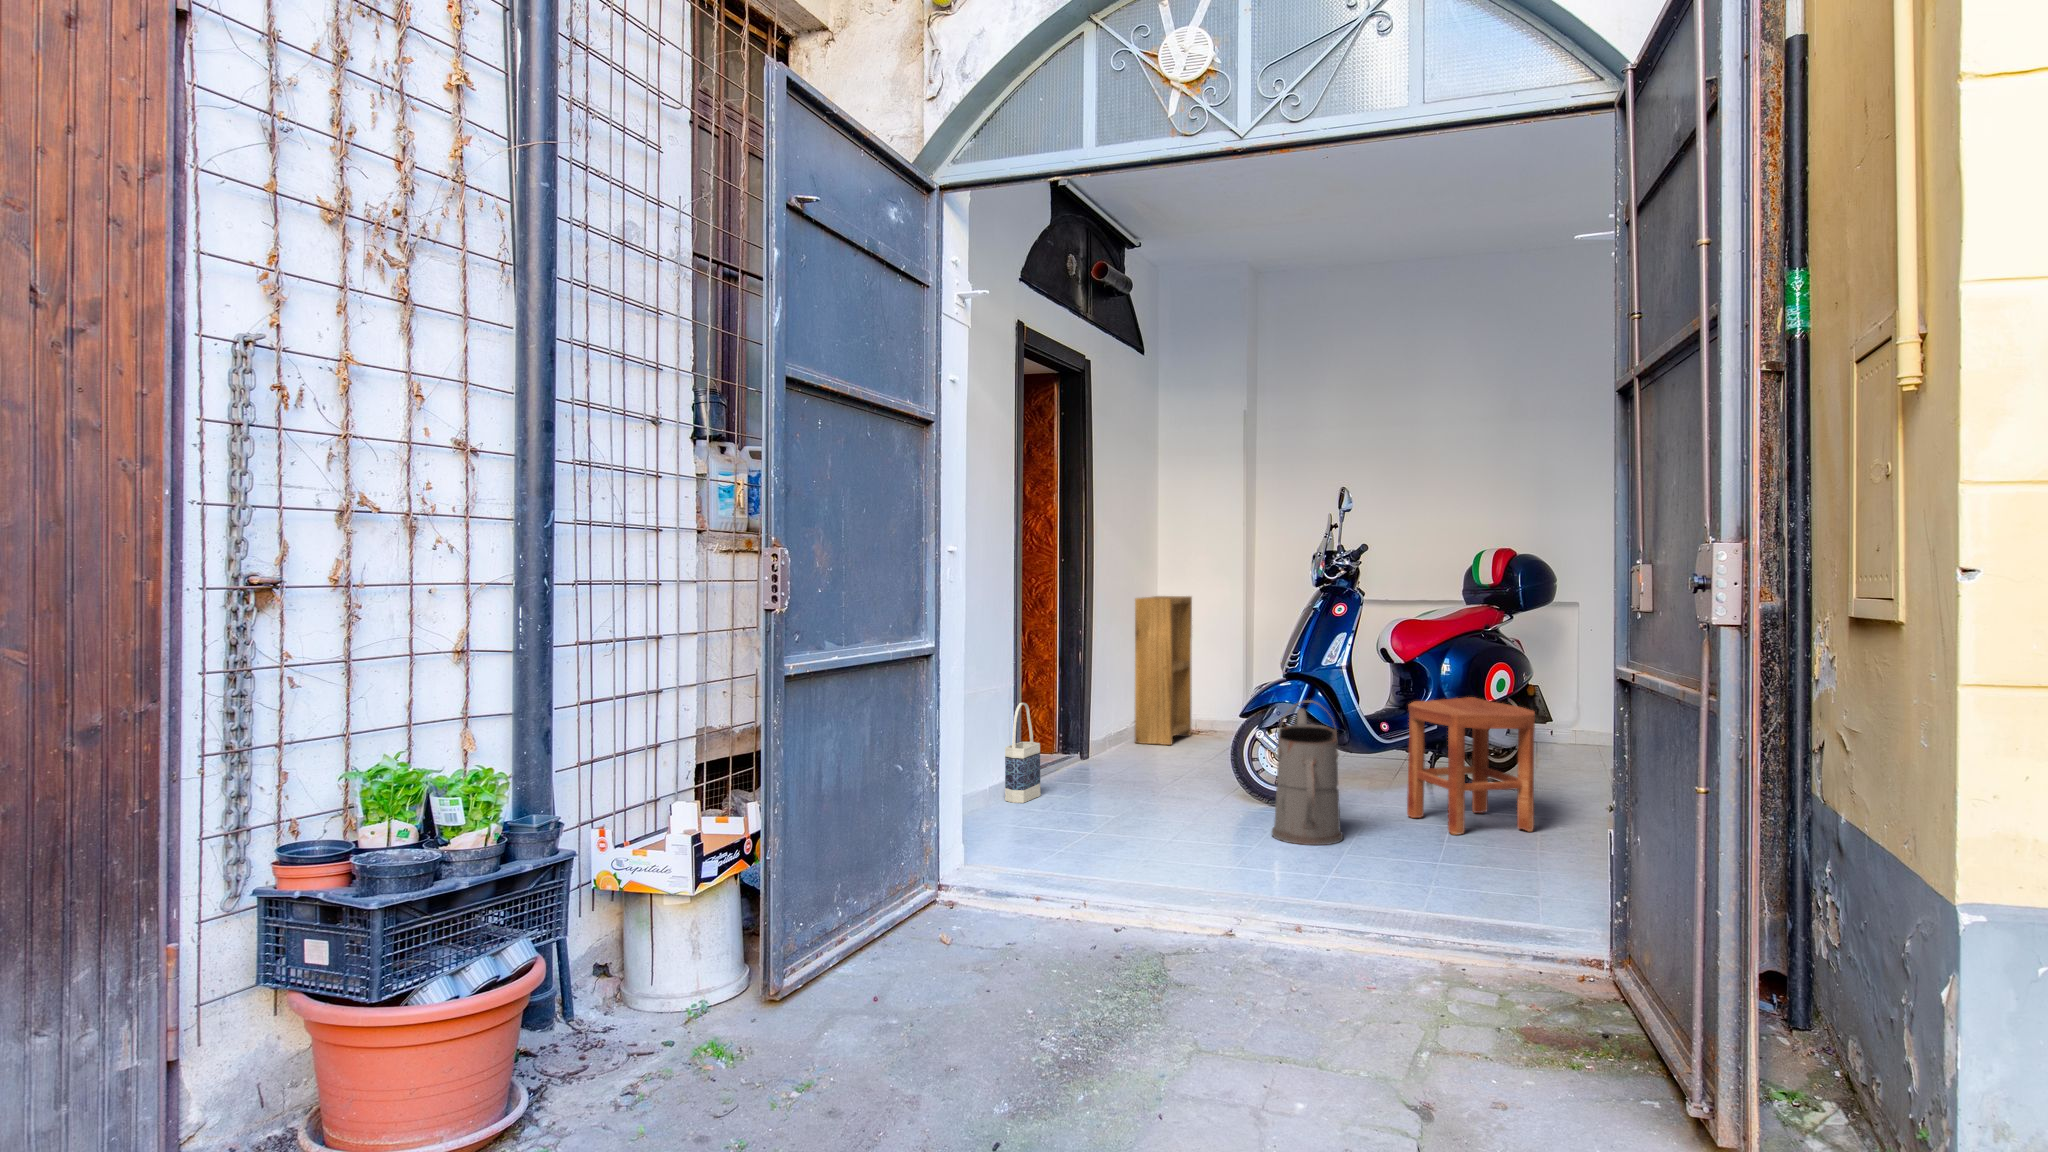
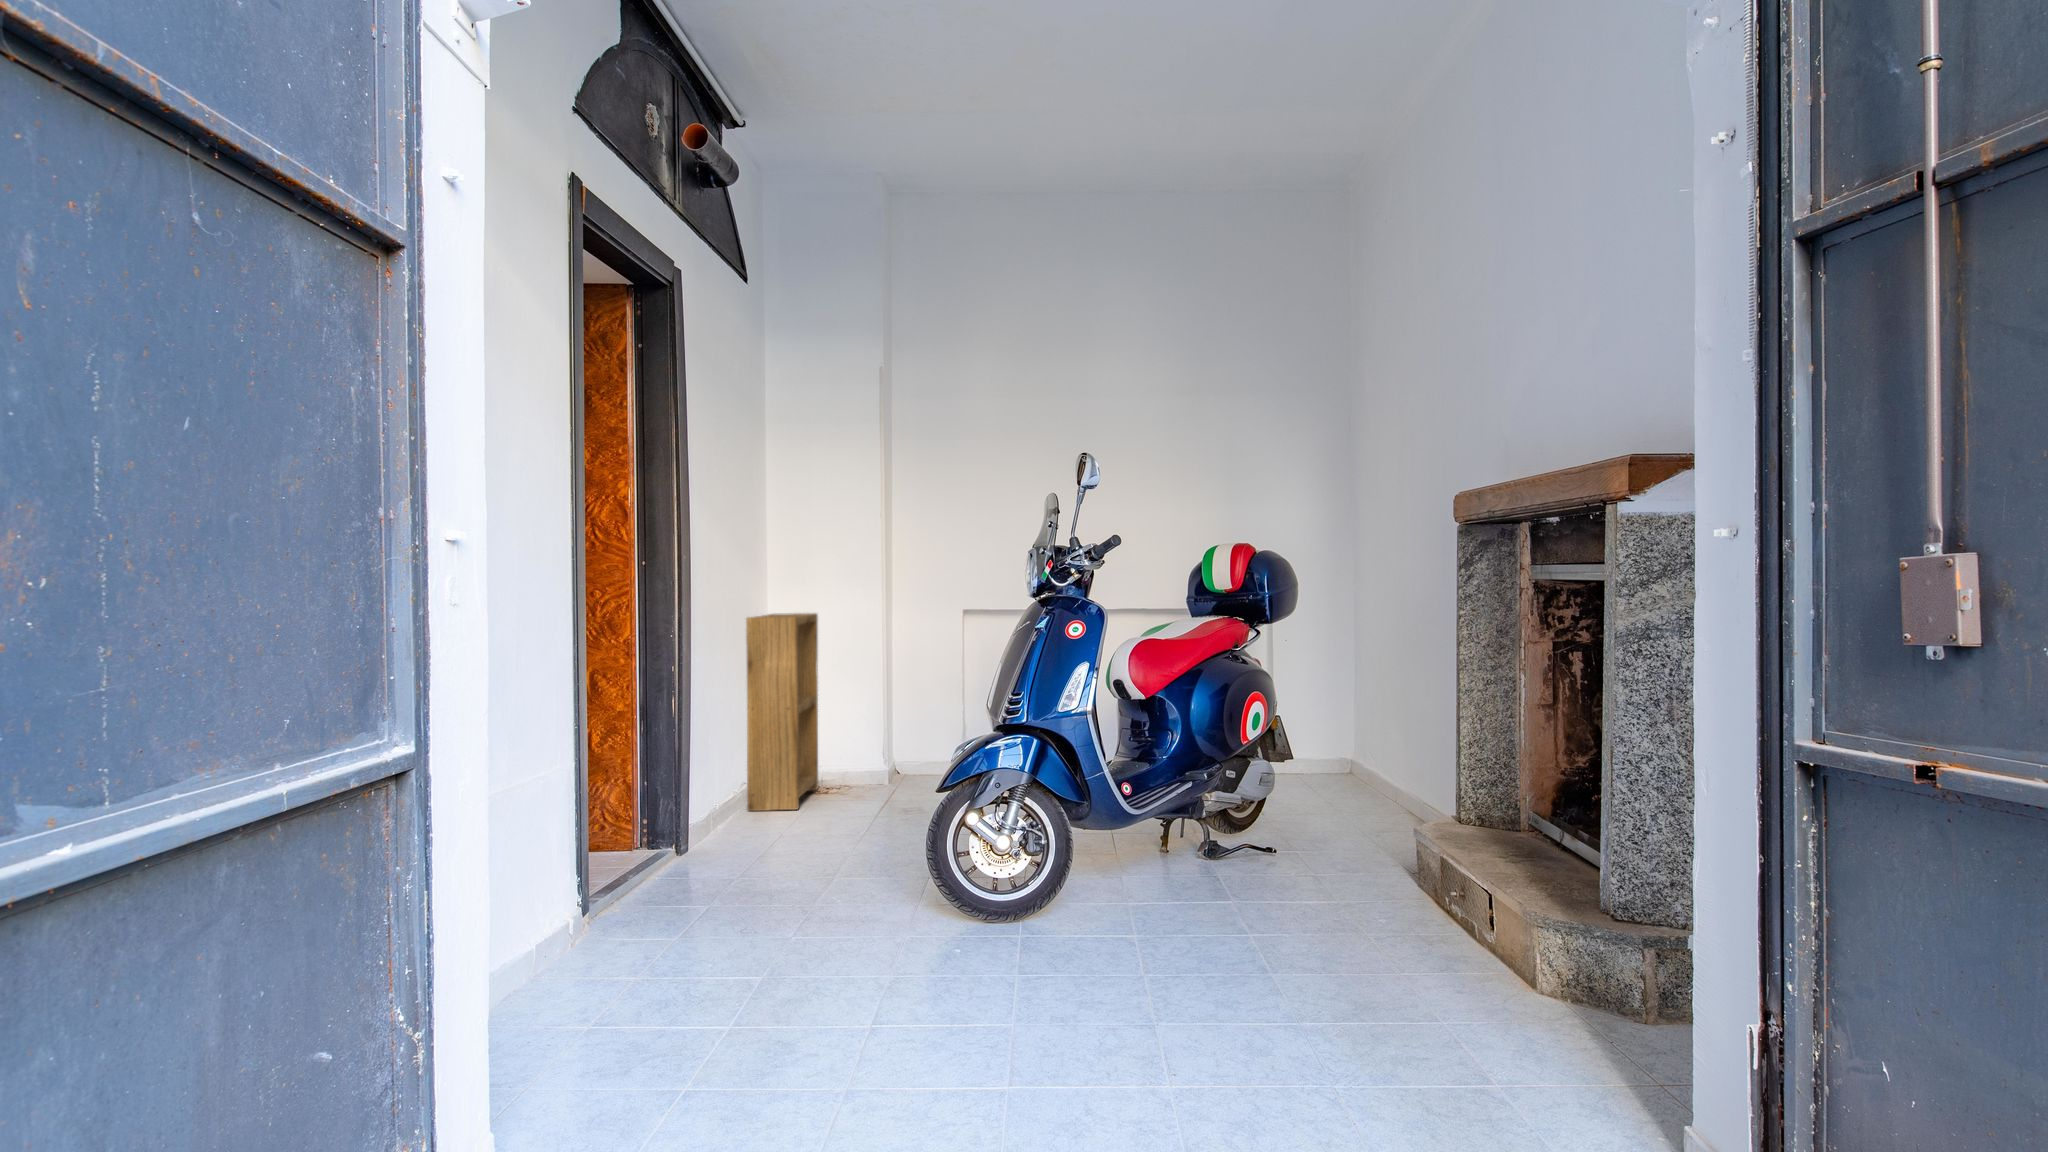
stool: present [1407,697,1535,835] -> none [1172,740,1339,948]
watering can: present [1272,700,1343,845] -> none [1021,776,1131,1018]
bag: present [1005,703,1040,803] -> none [546,804,614,984]

